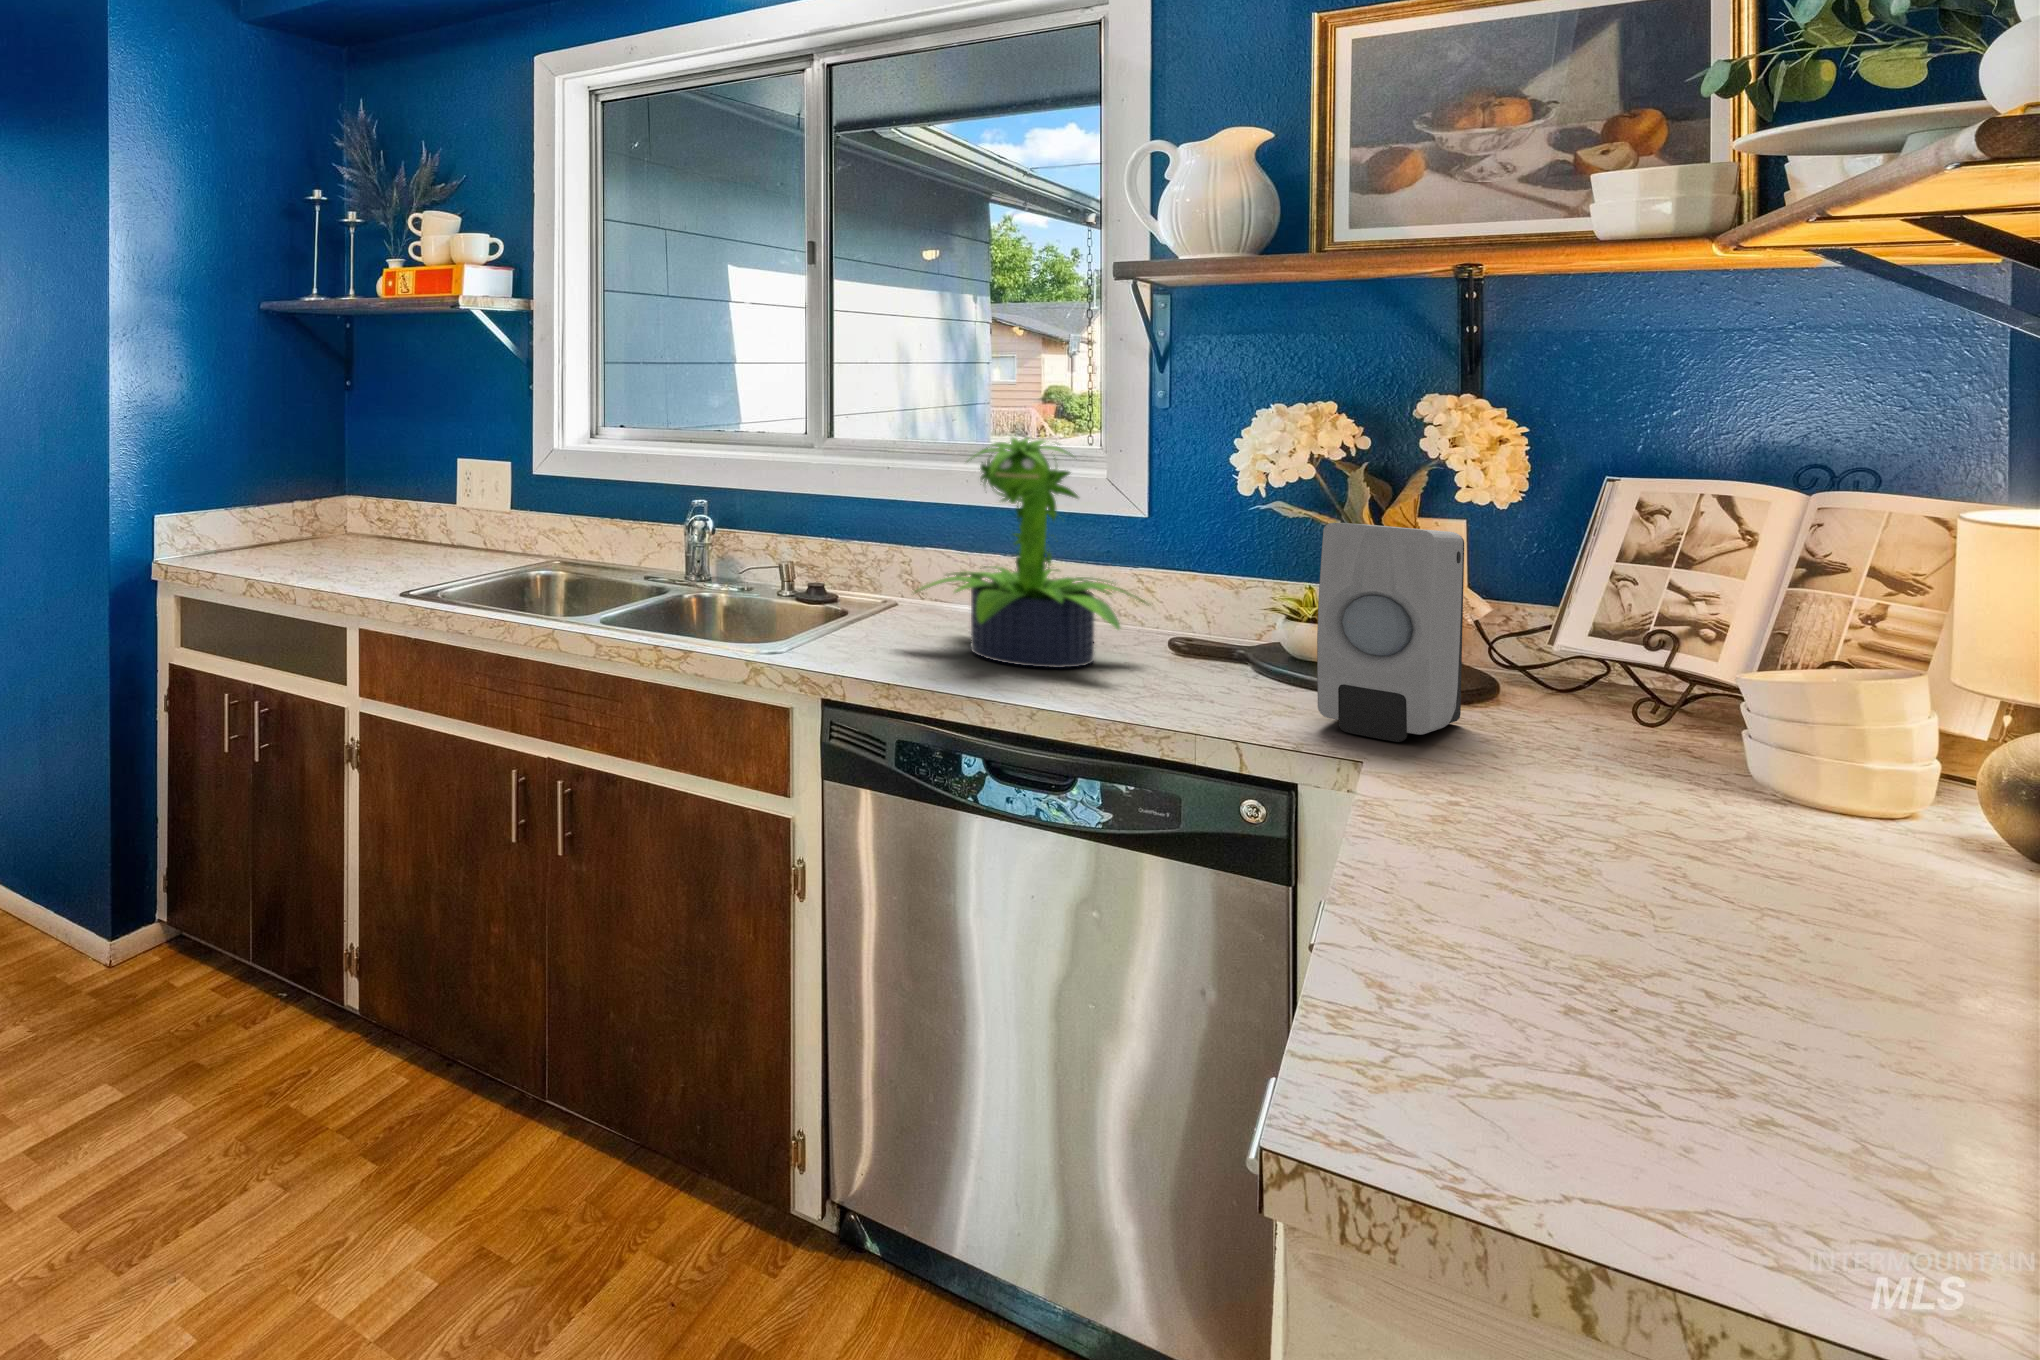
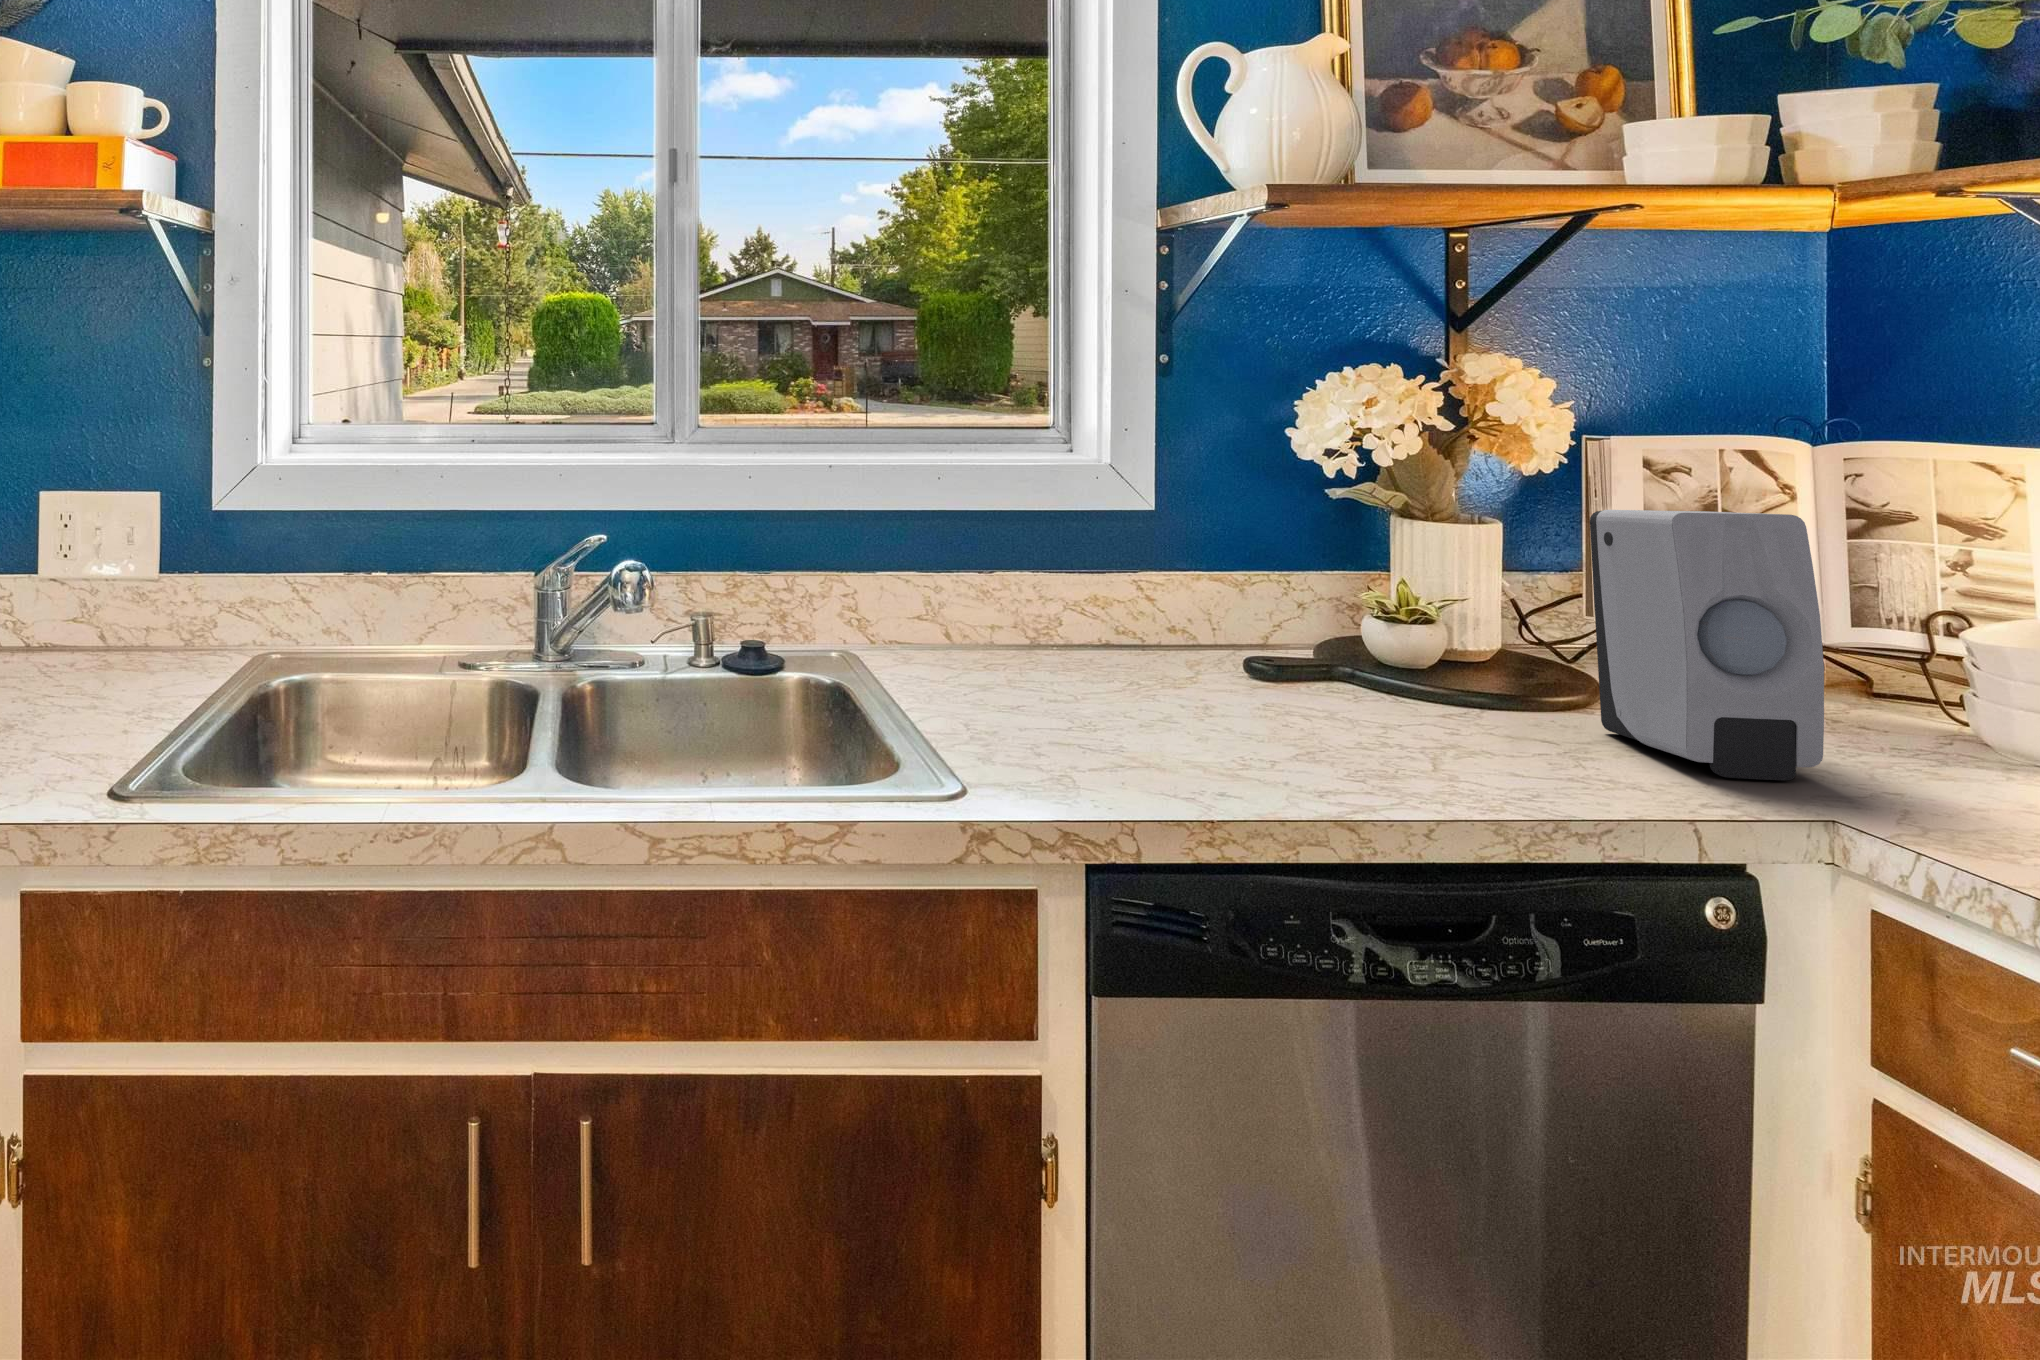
potted plant: present [915,438,1145,668] -> none [1045,420,1379,745]

